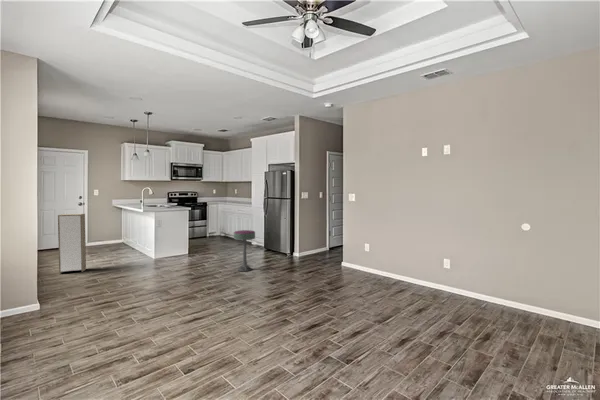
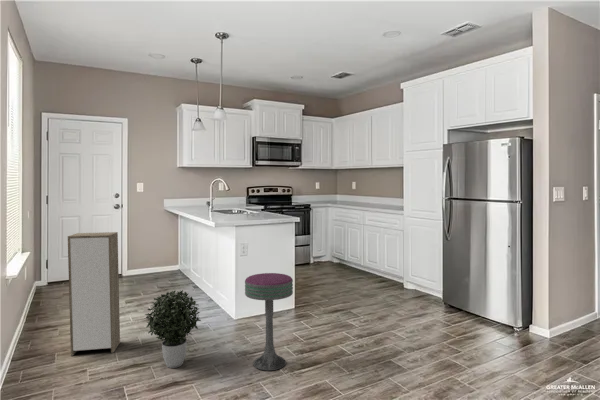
bar stool: present [234,230,255,271] -> present [245,273,293,371]
potted plant: none [100,239,129,275] -> present [145,290,201,368]

